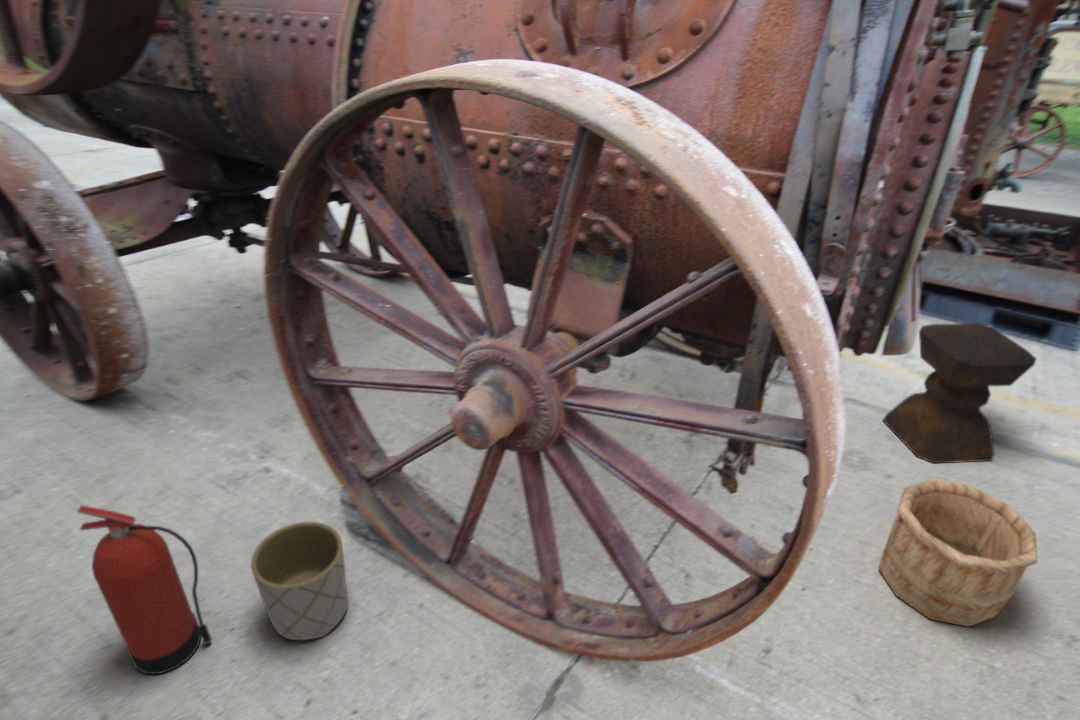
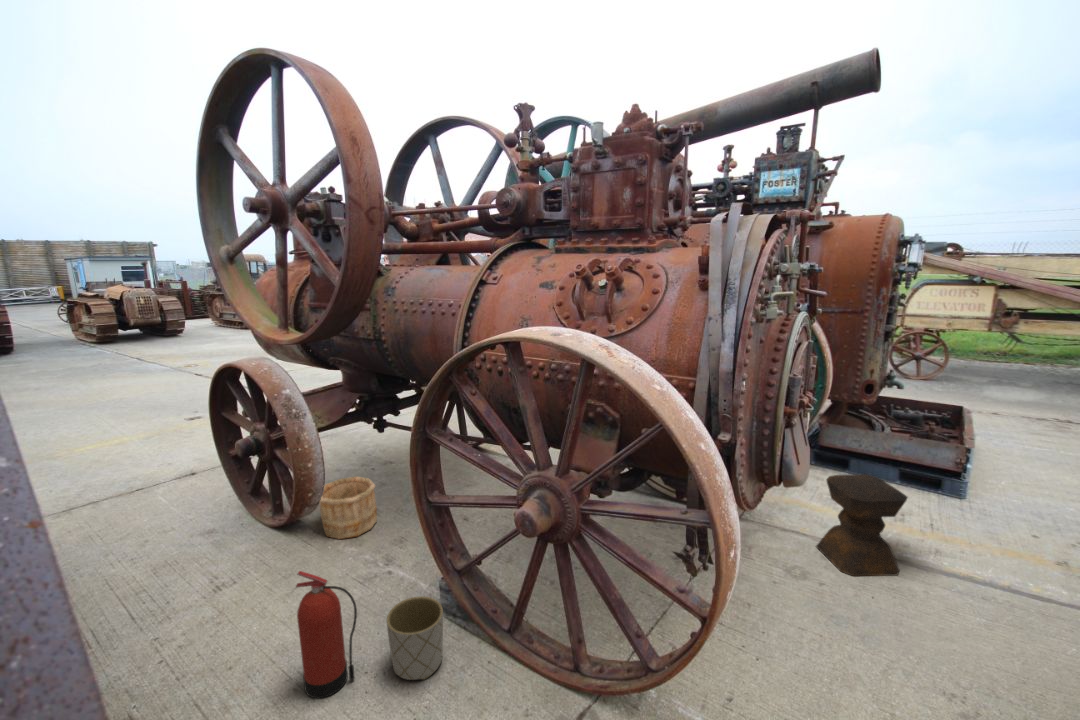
wooden bucket: present [879,478,1037,626] -> present [319,477,377,539]

